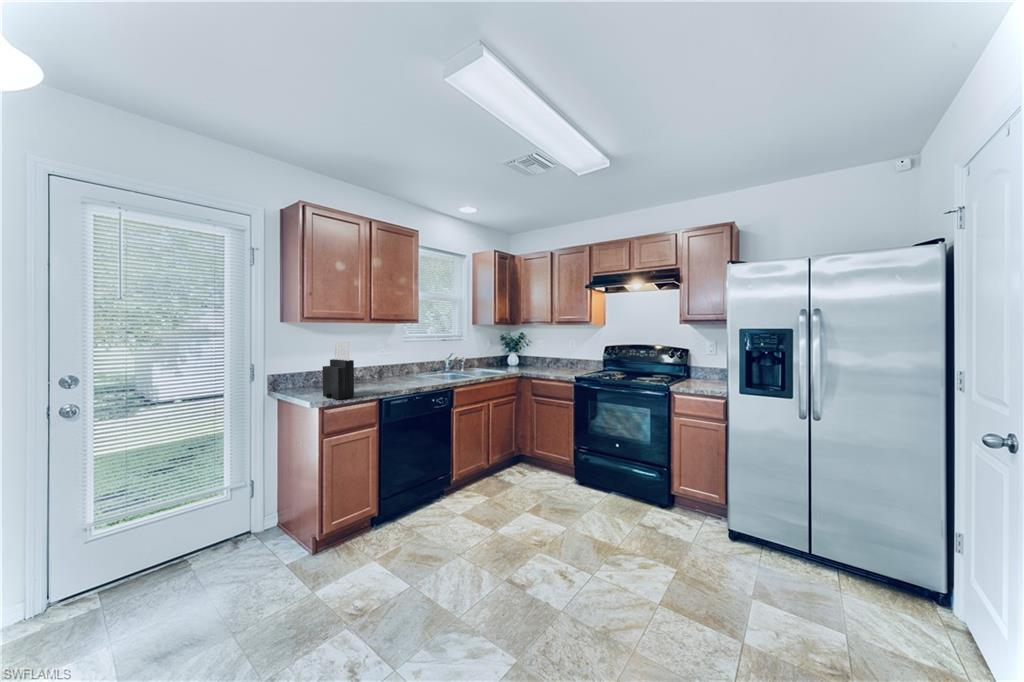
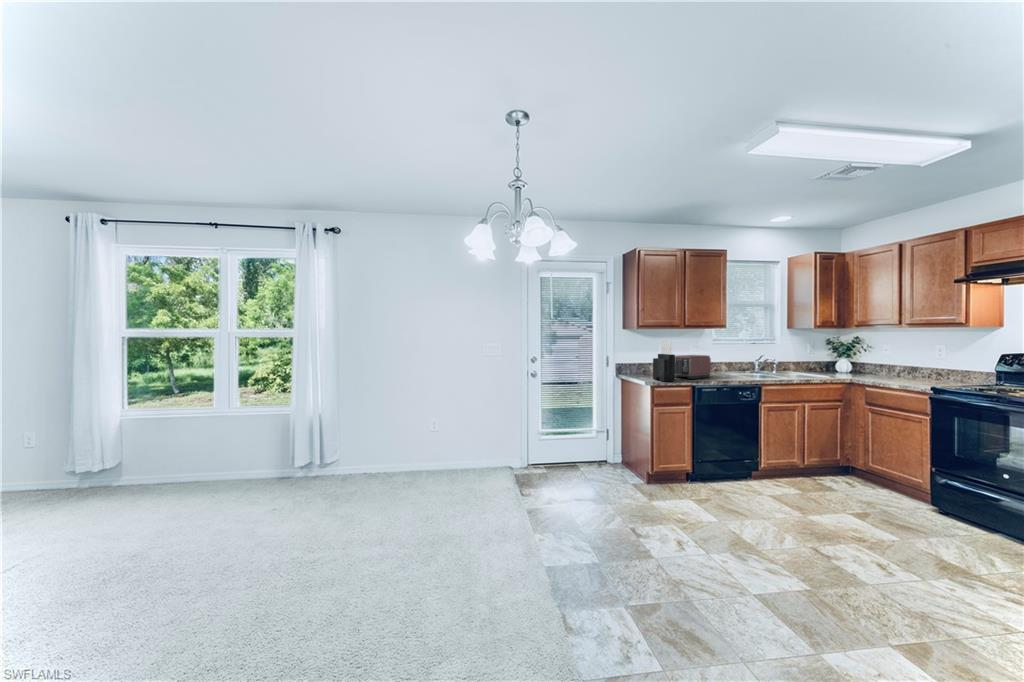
toaster: none [352,357,400,391] -> present [675,355,711,379]

